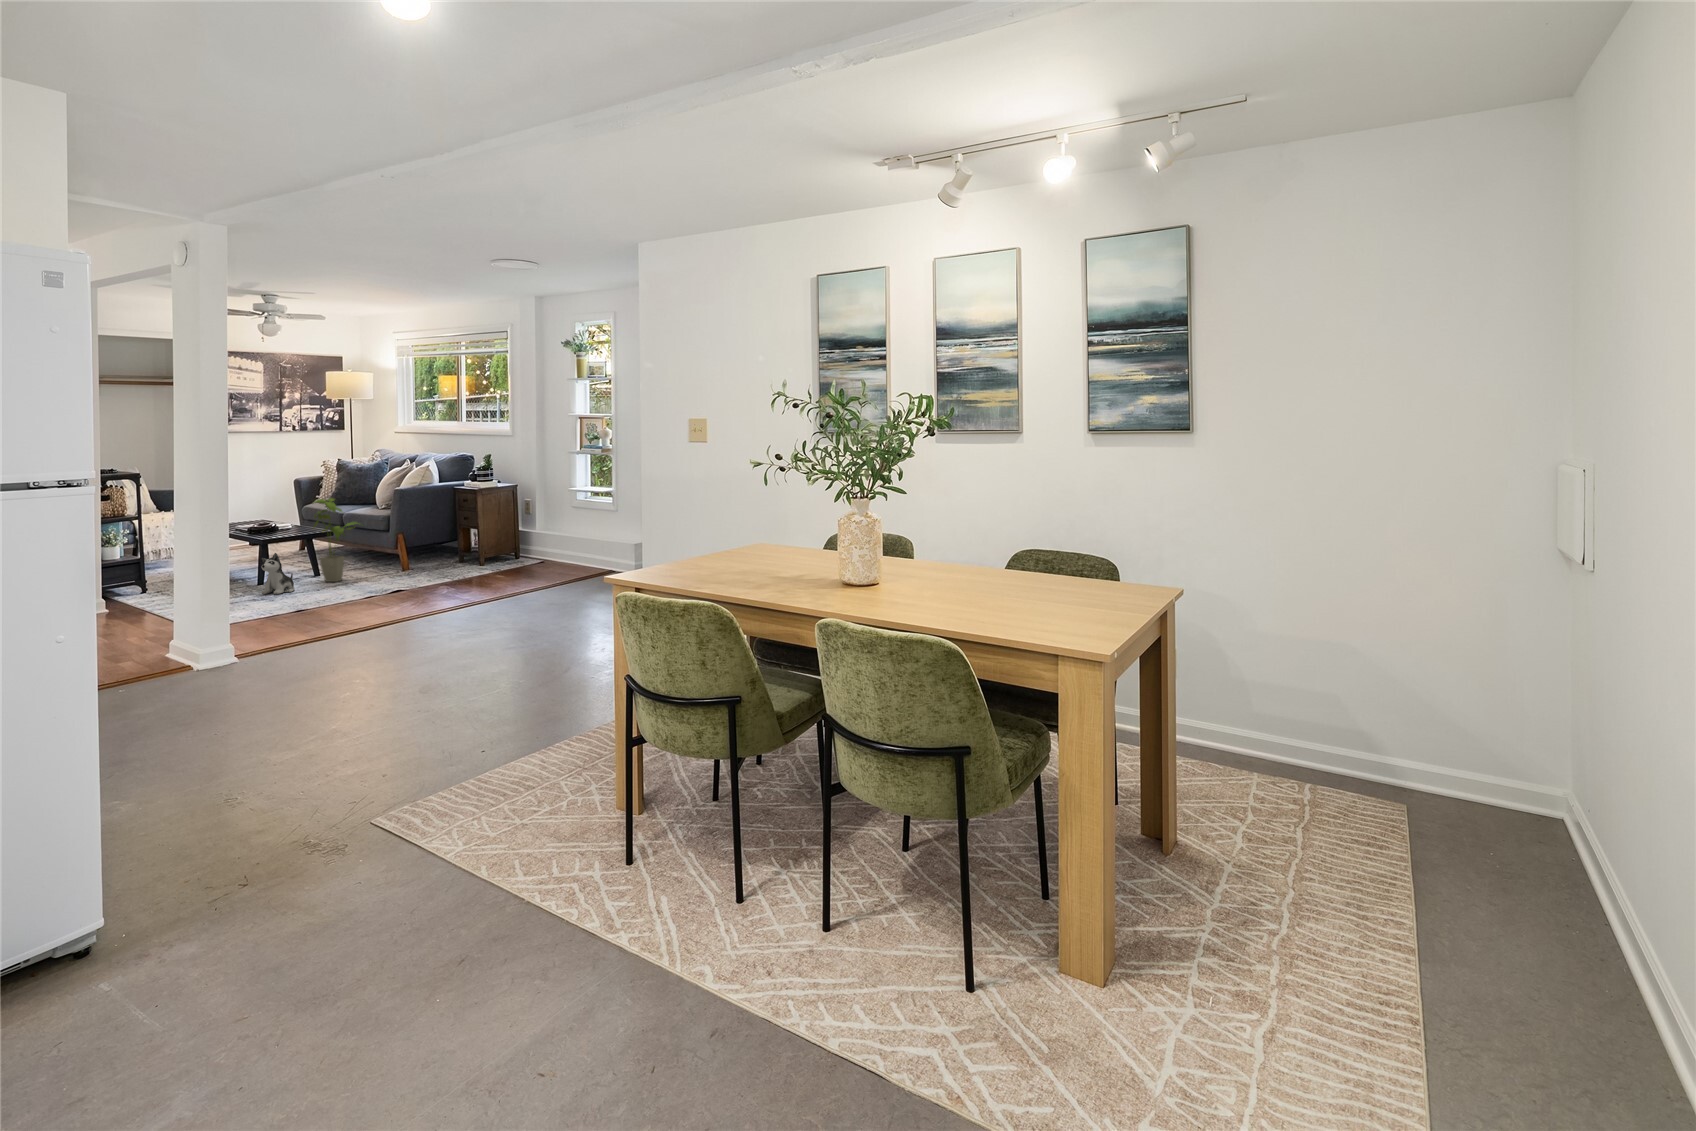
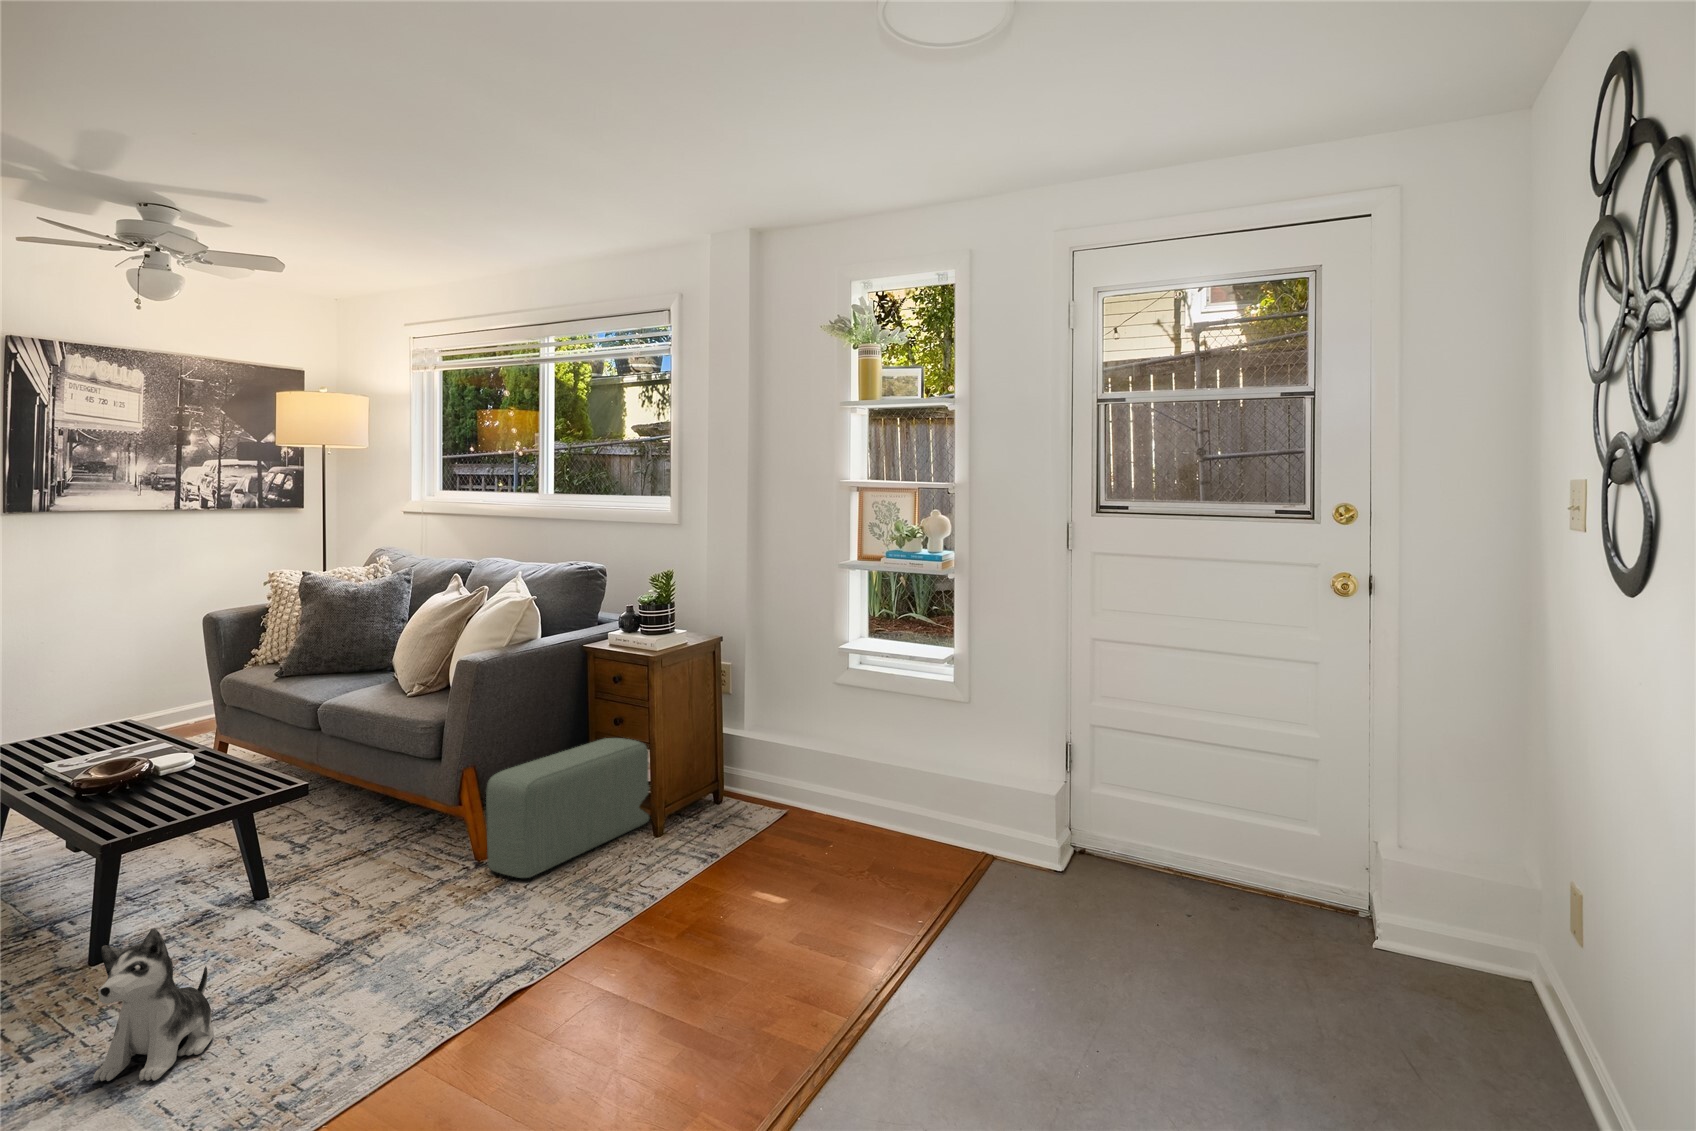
house plant: present [314,498,356,582] -> none [273,711,423,959]
pouf: none [396,528,475,571] -> present [486,738,649,878]

